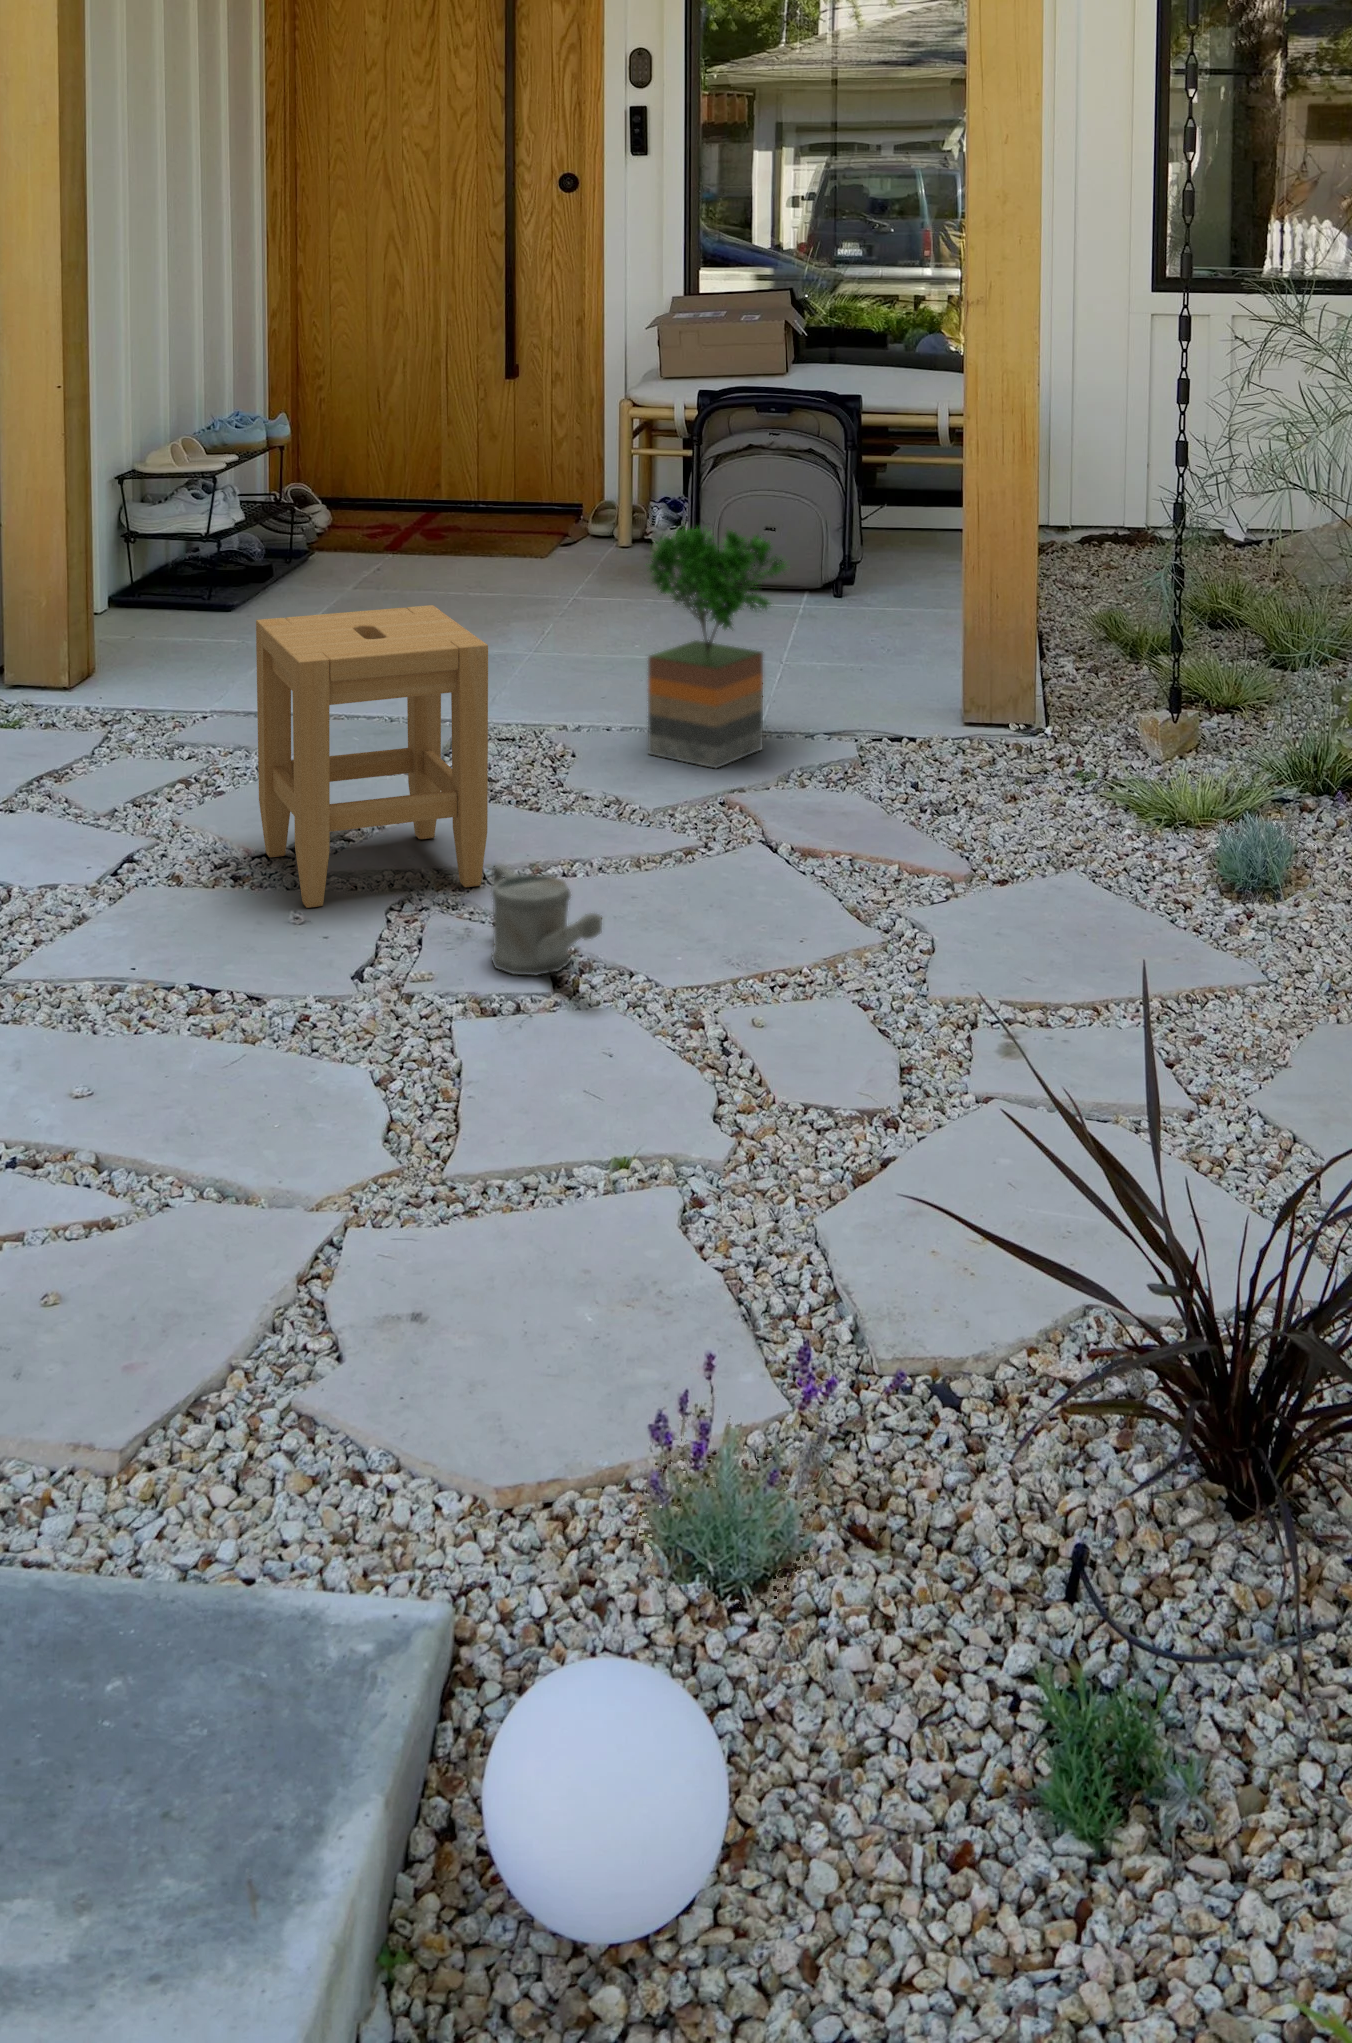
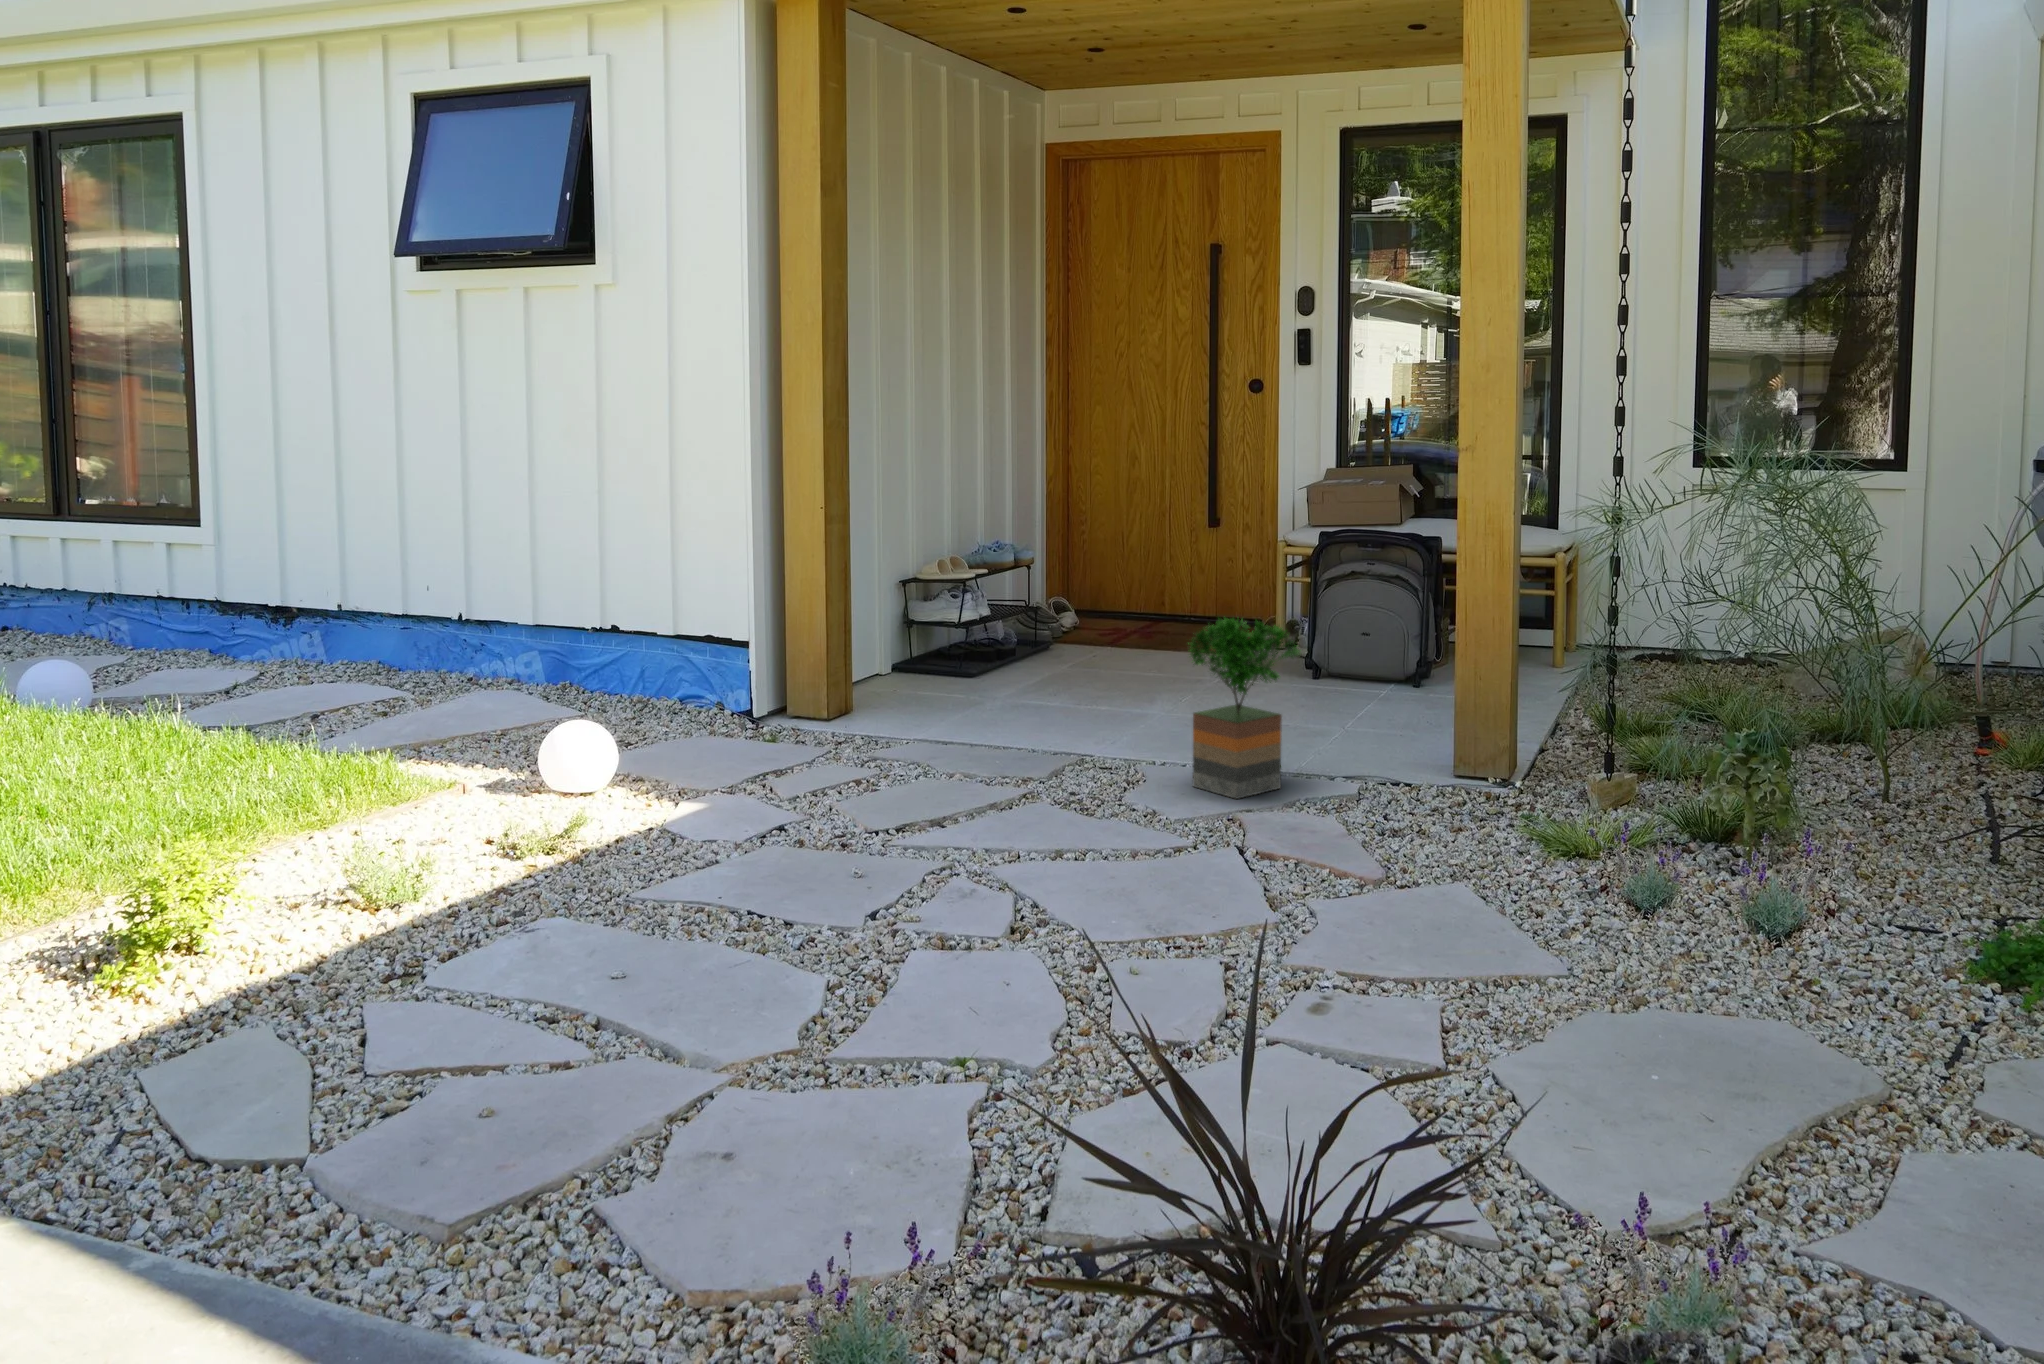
stool: present [256,605,488,908] -> none [864,660,1010,871]
watering can: present [491,865,602,975] -> none [975,847,1037,929]

